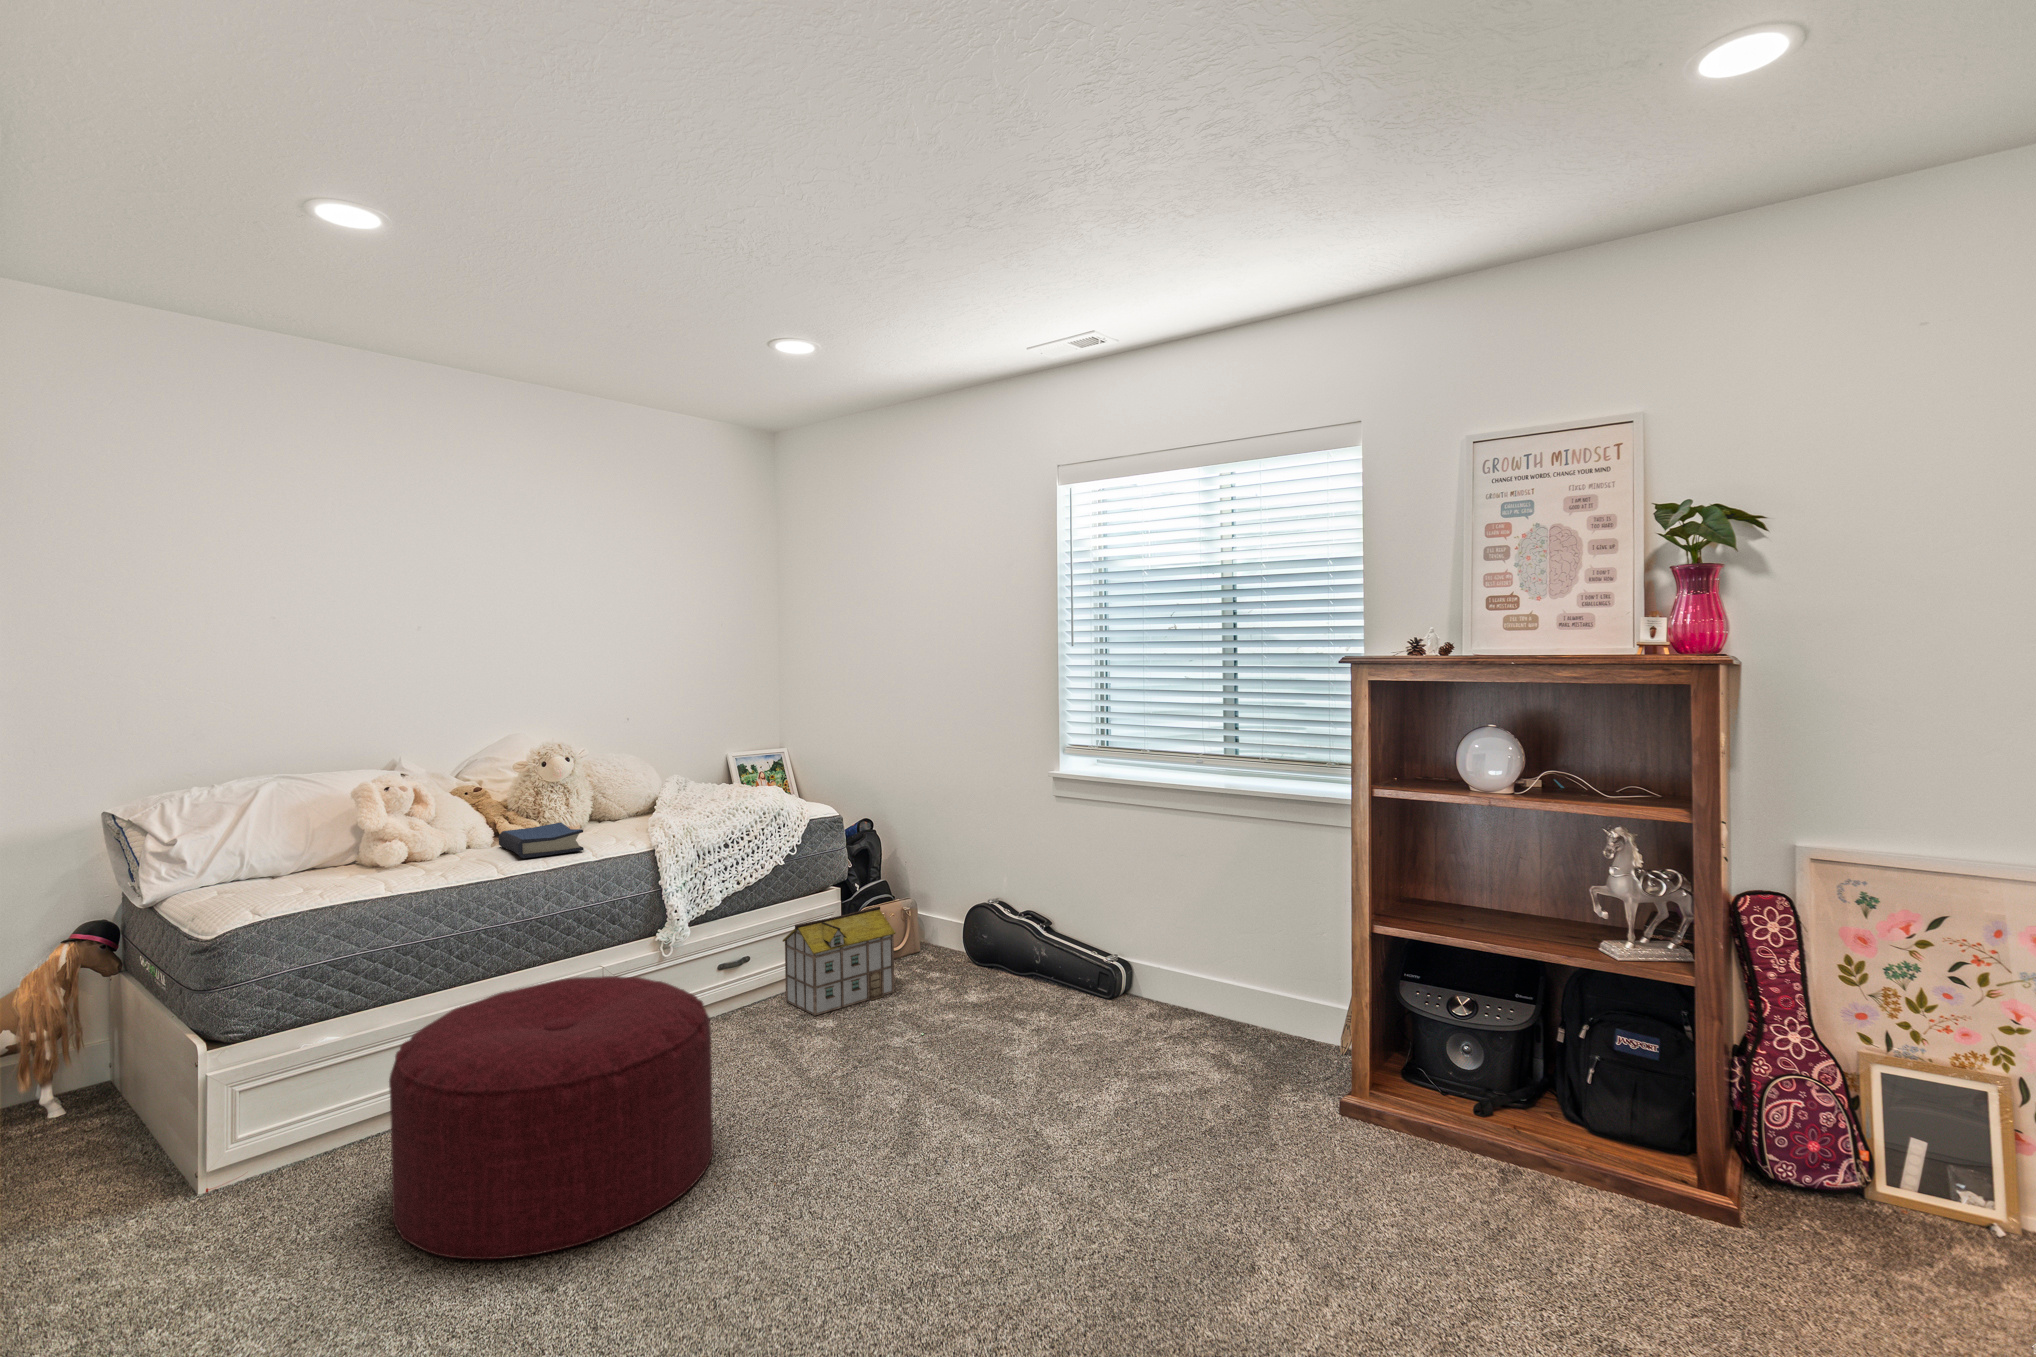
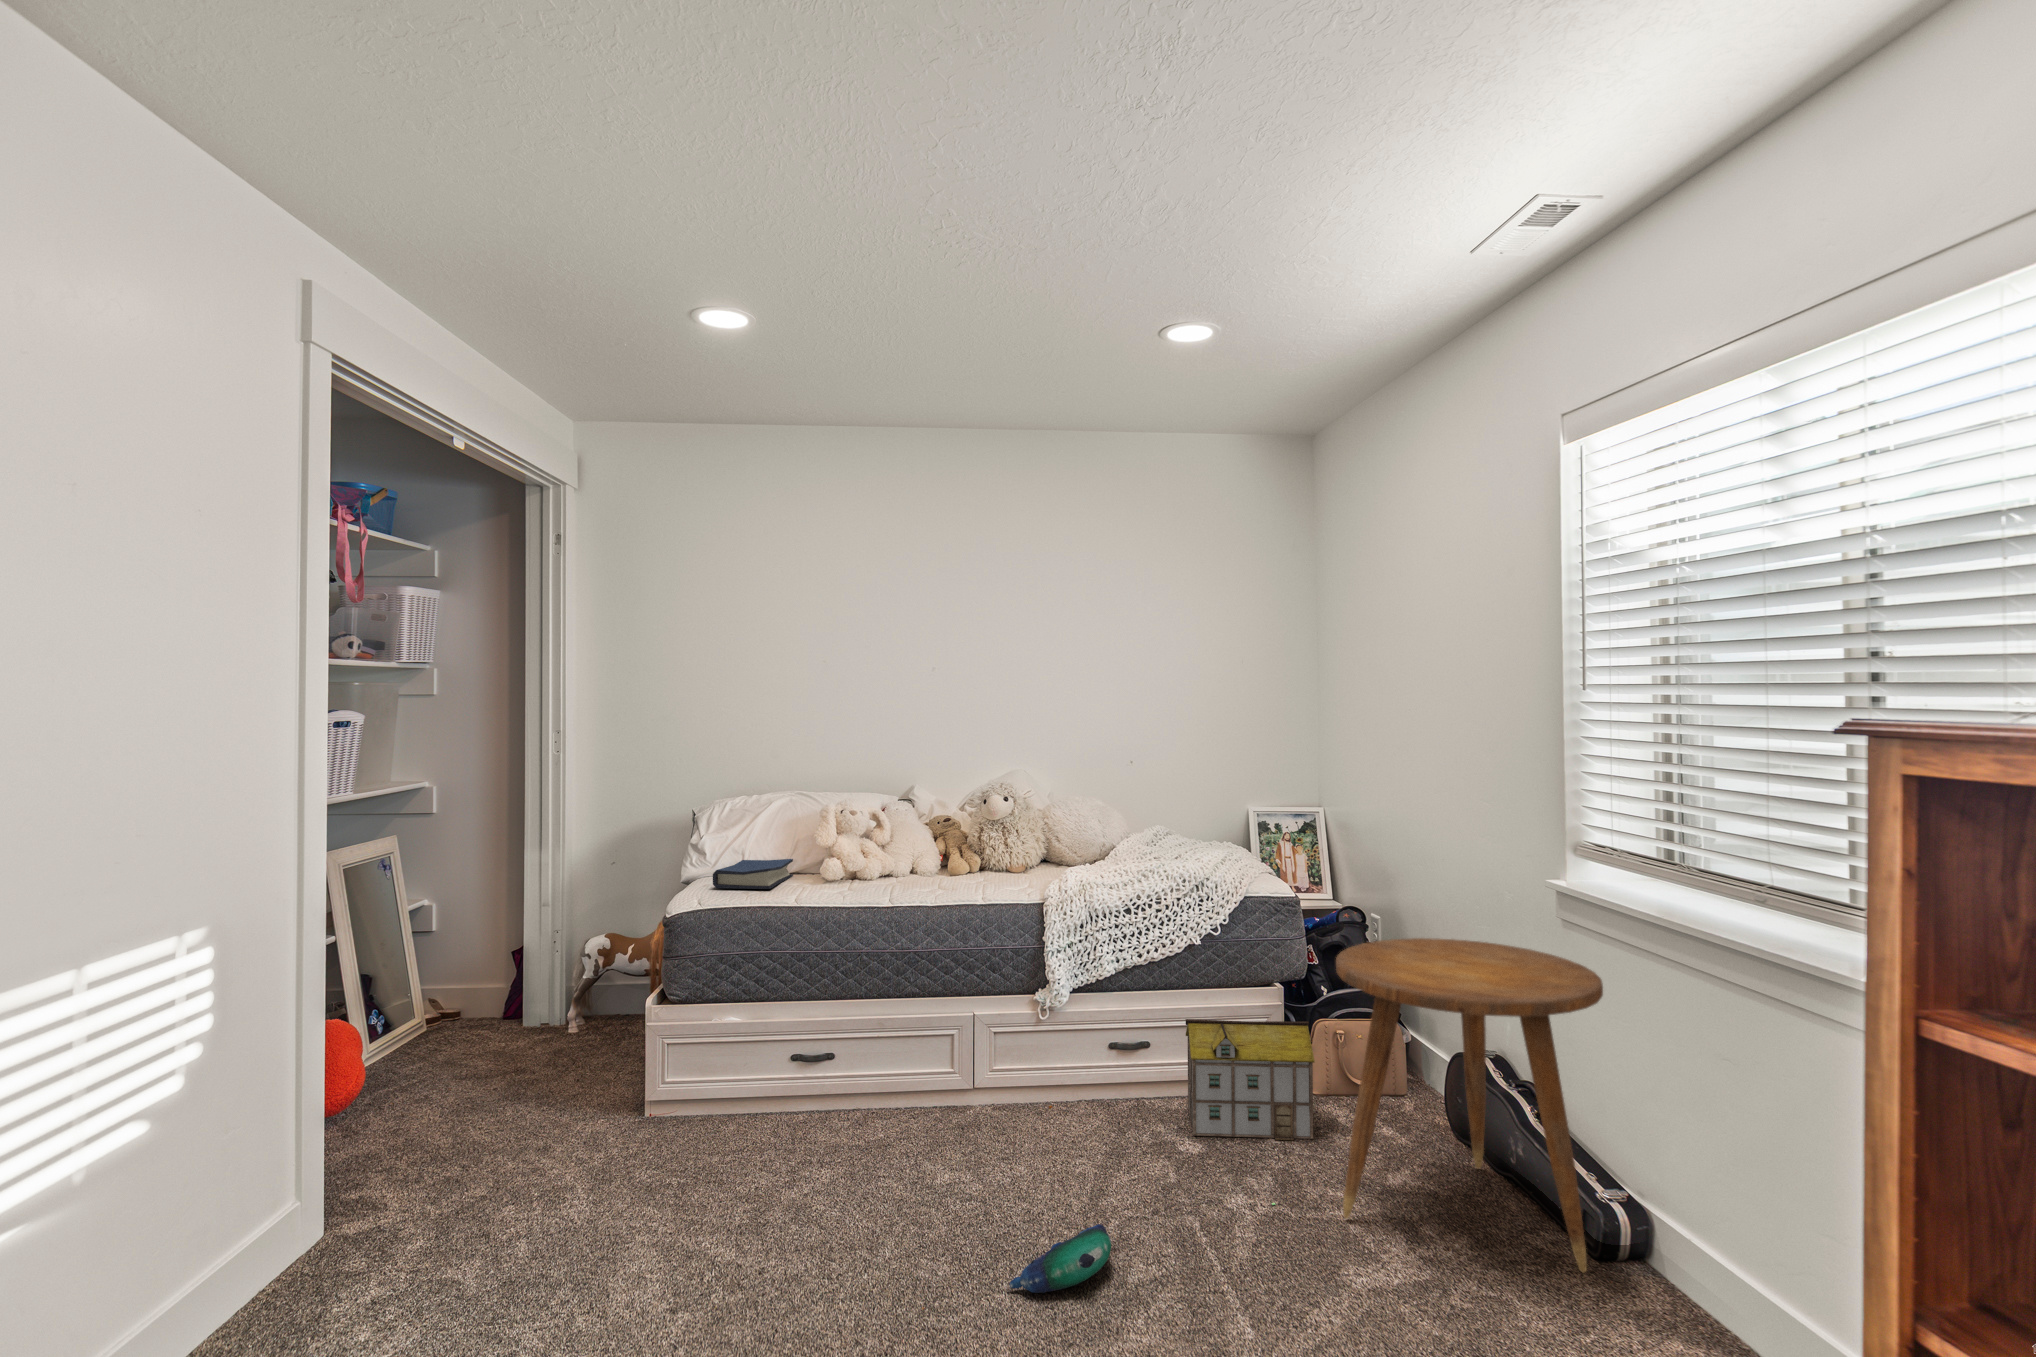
side table: none [944,821,1113,1026] -> present [1336,938,1603,1273]
hardback book: present [499,822,584,858] -> present [713,859,793,889]
ottoman: present [389,976,713,1259] -> none [665,1013,954,1279]
plush toy: none [827,1079,887,1145] -> present [1009,1224,1111,1294]

